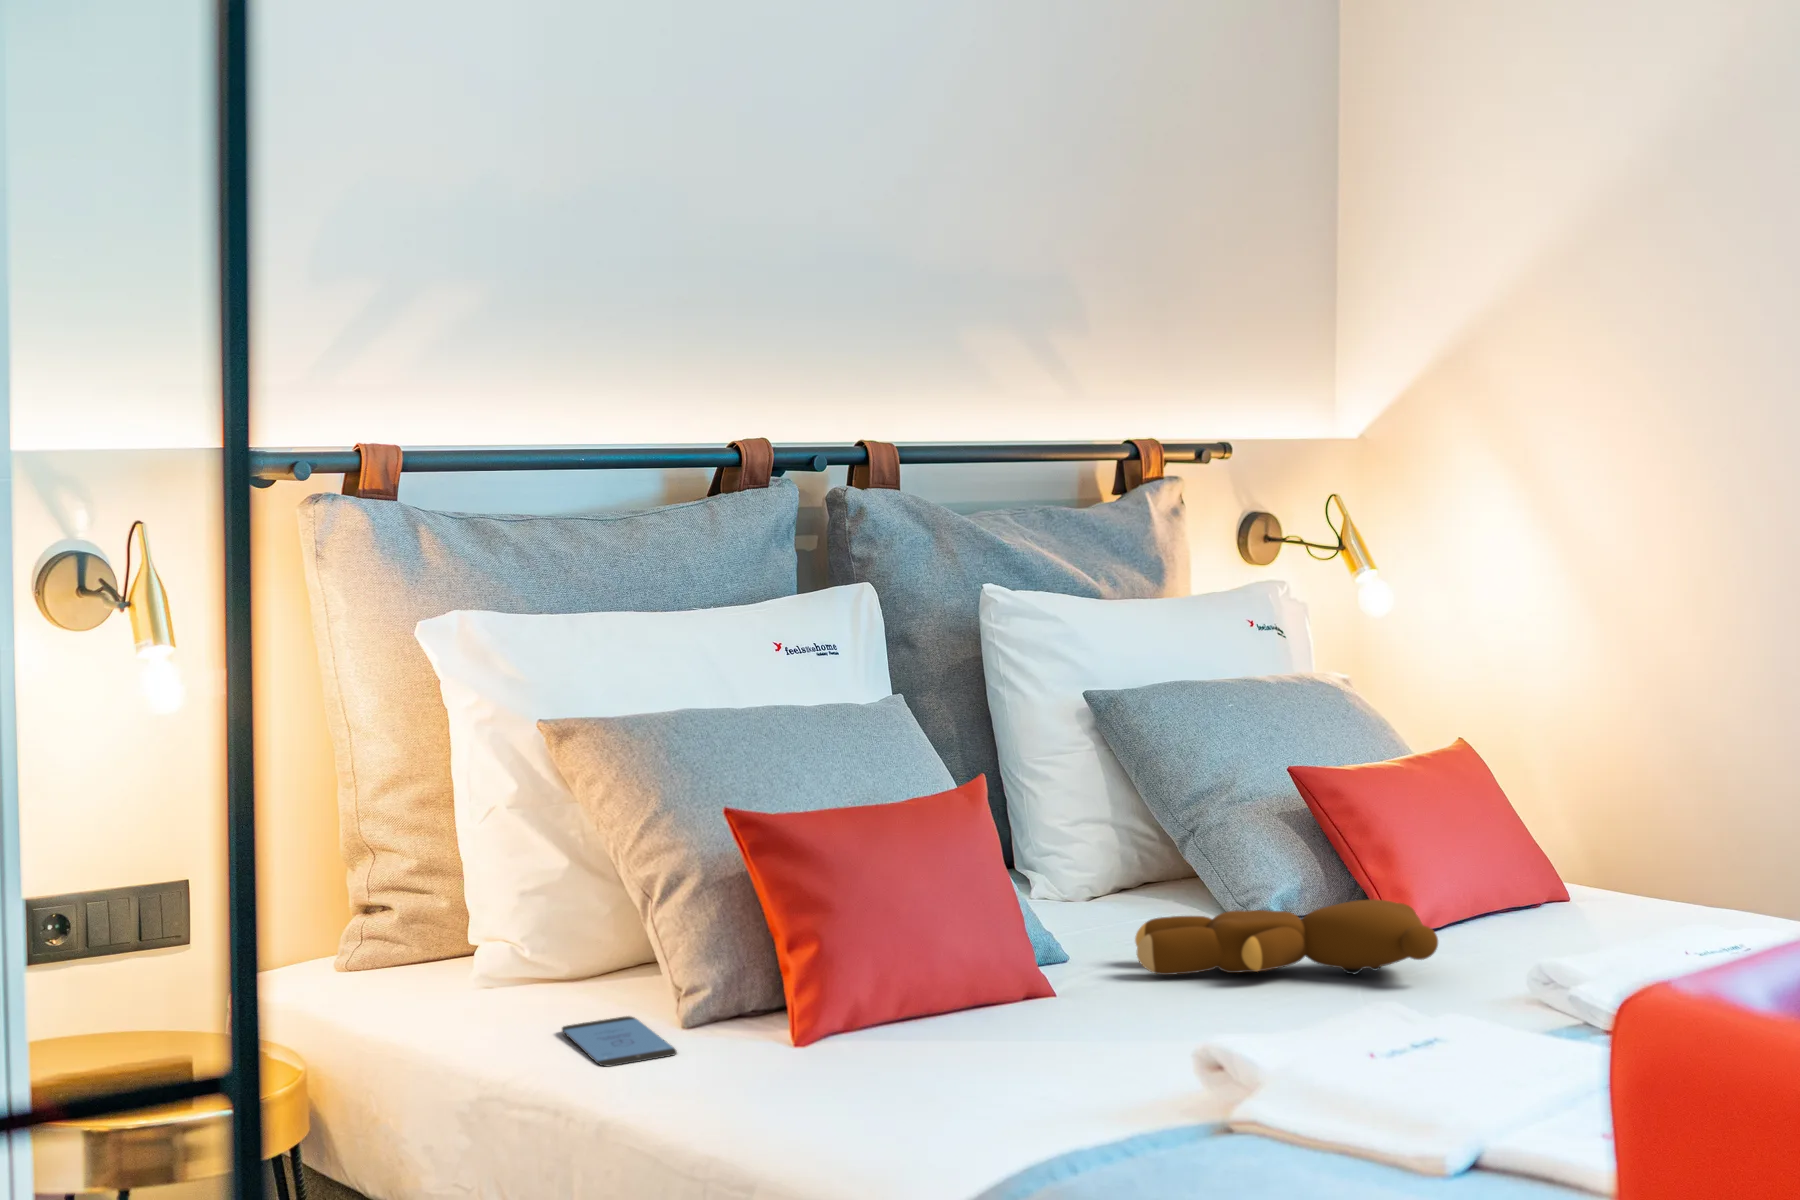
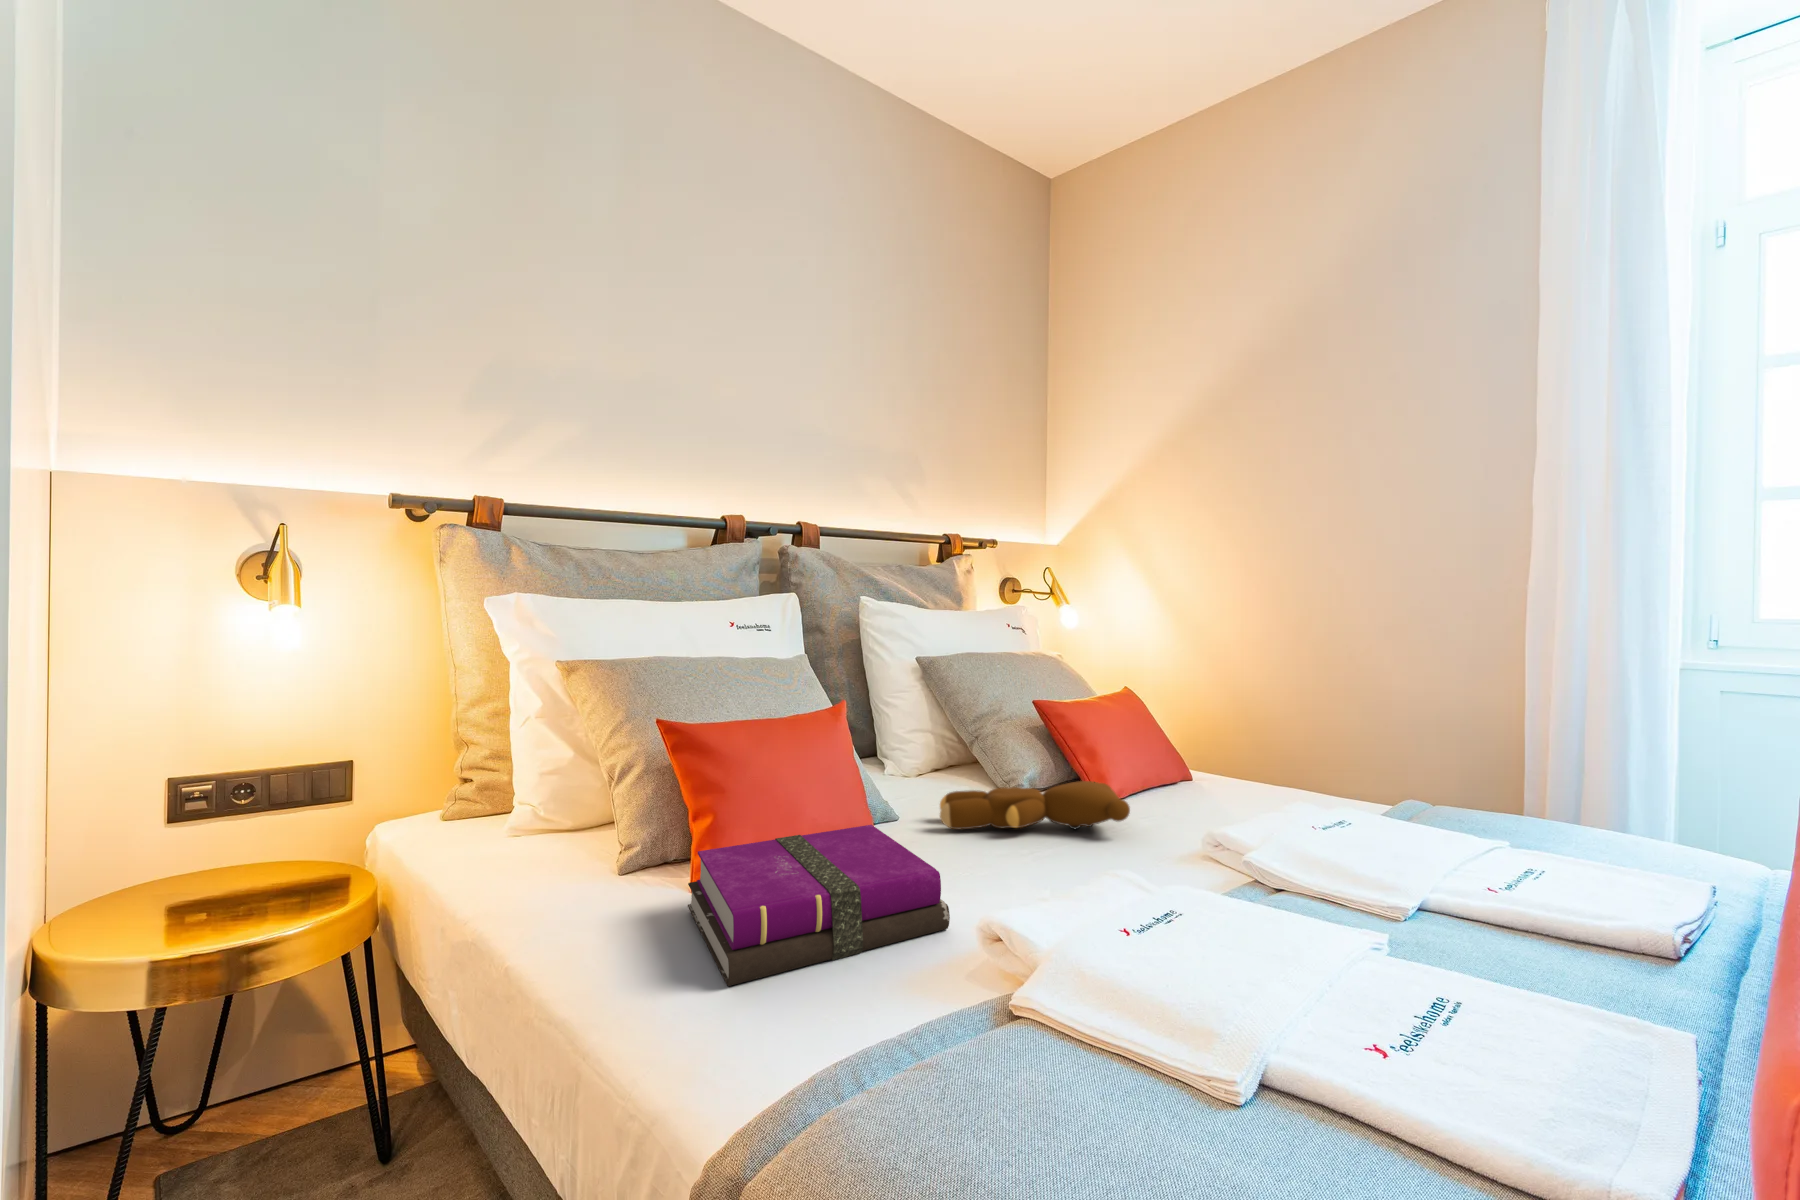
notebook: none [803,958,1162,1132] -> present [688,825,950,986]
smartphone: present [562,1016,677,1067] -> none [533,863,604,910]

